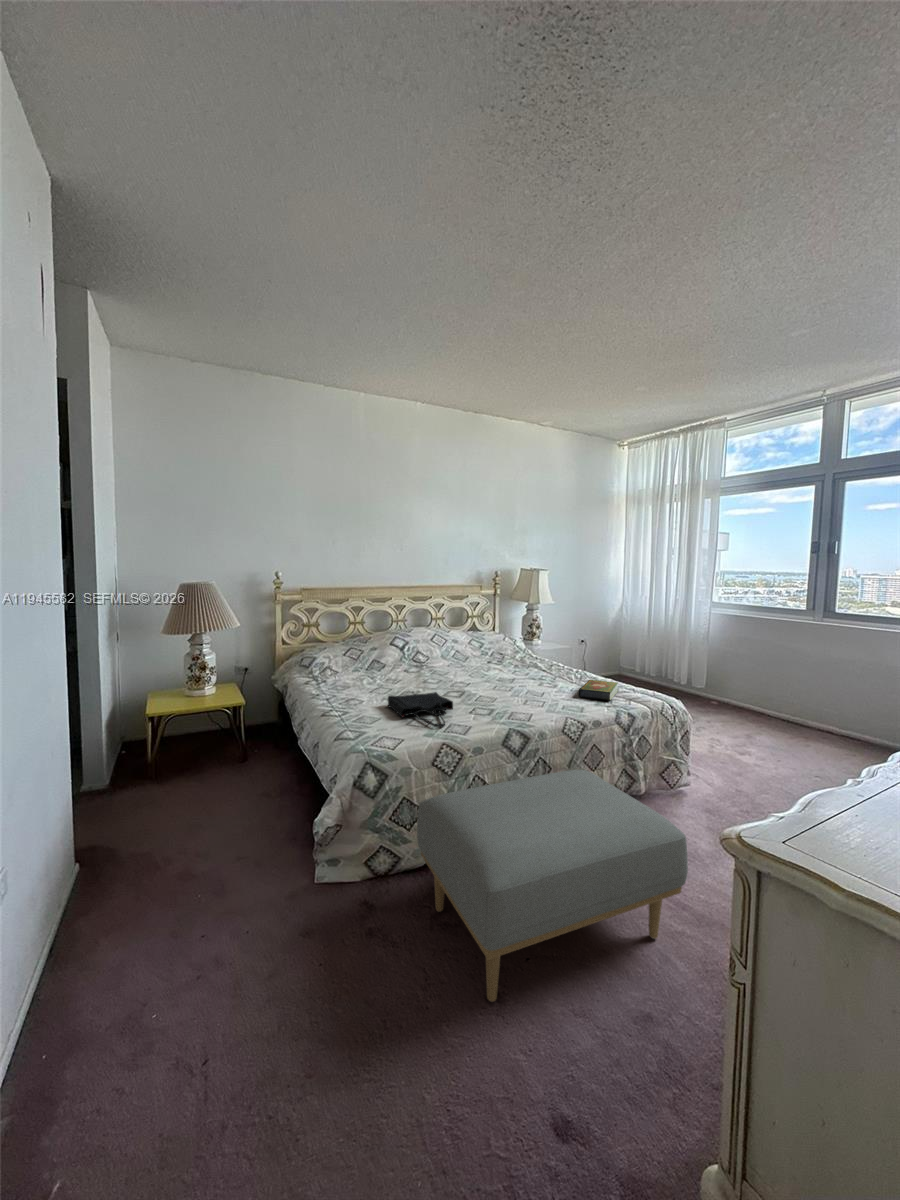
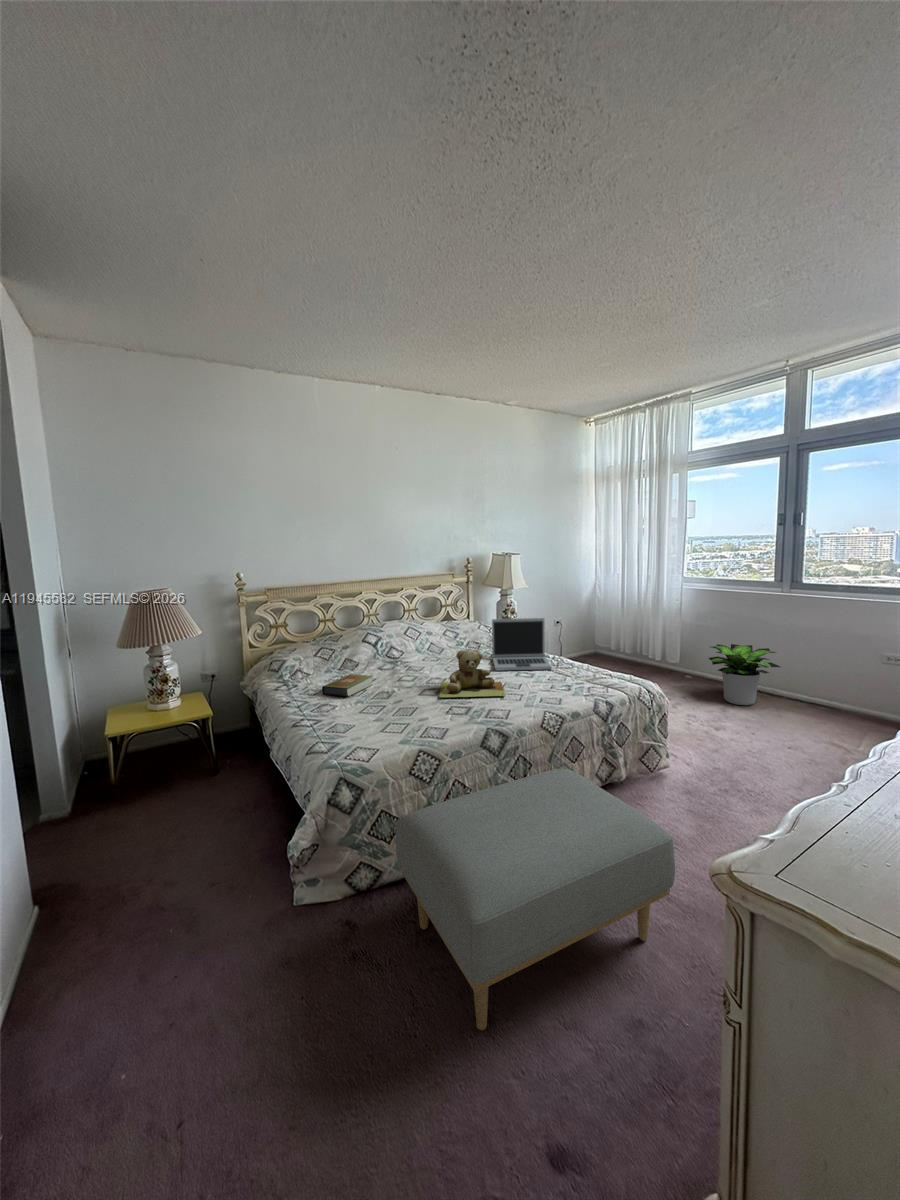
laptop: none [516,630,575,682] -> present [492,618,552,670]
teddy bear: none [463,655,528,702] -> present [439,649,506,697]
potted plant: none [736,671,813,734] -> present [709,644,780,705]
book: present [578,680,618,700] -> present [322,674,373,697]
tote bag: present [388,692,453,727] -> none [361,692,429,732]

